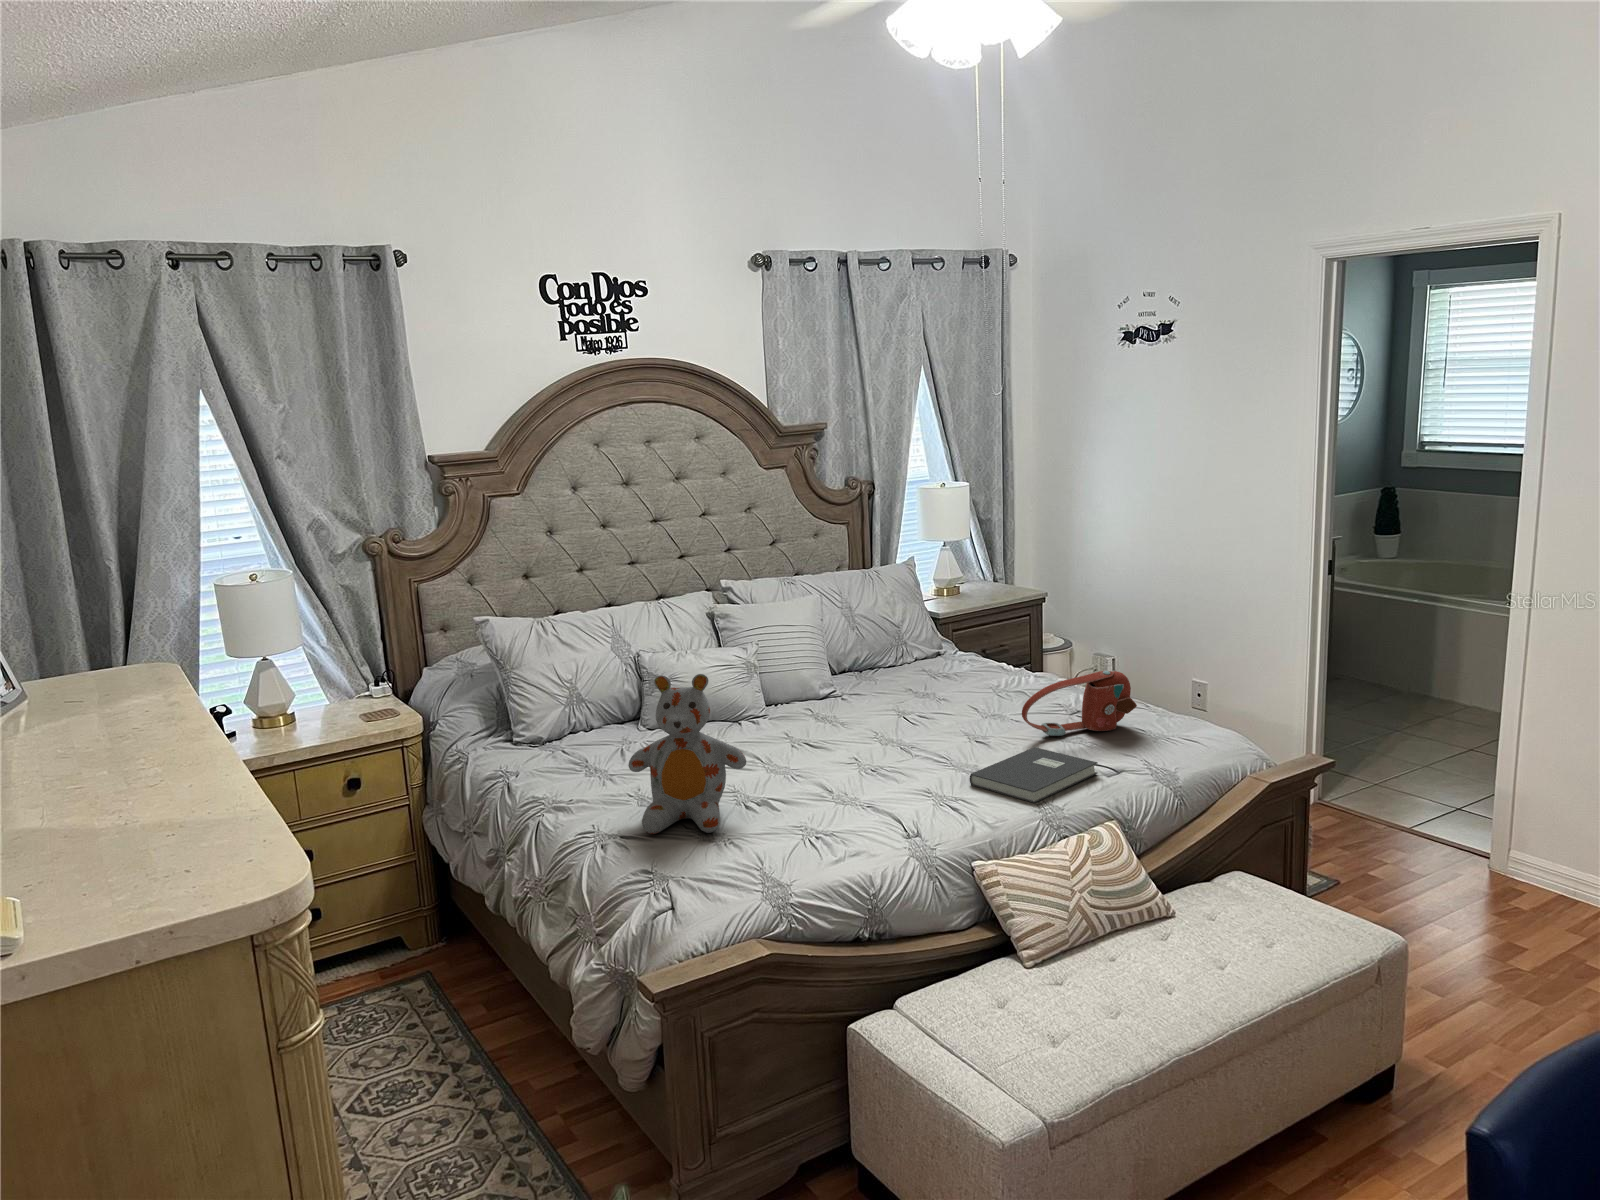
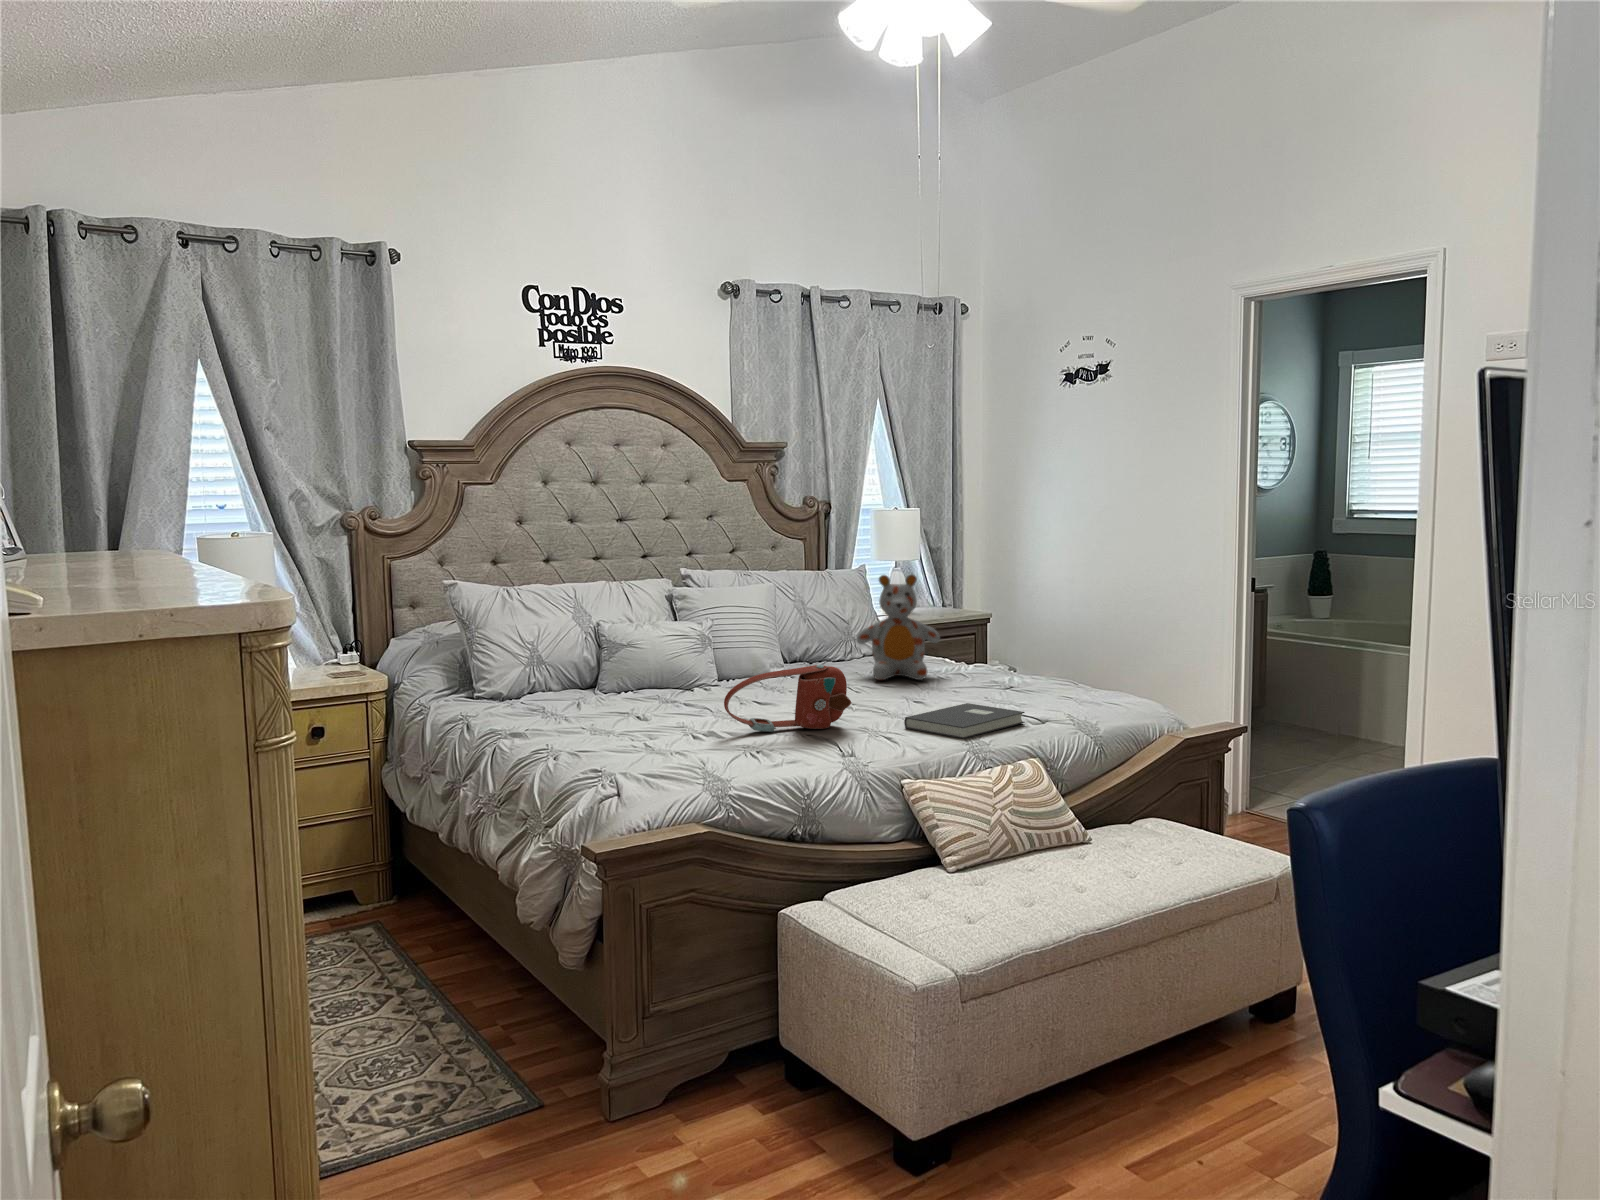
handbag: present [1022,670,1137,736] -> present [724,665,852,732]
stuffed bear: present [628,674,746,834] -> present [857,574,940,680]

